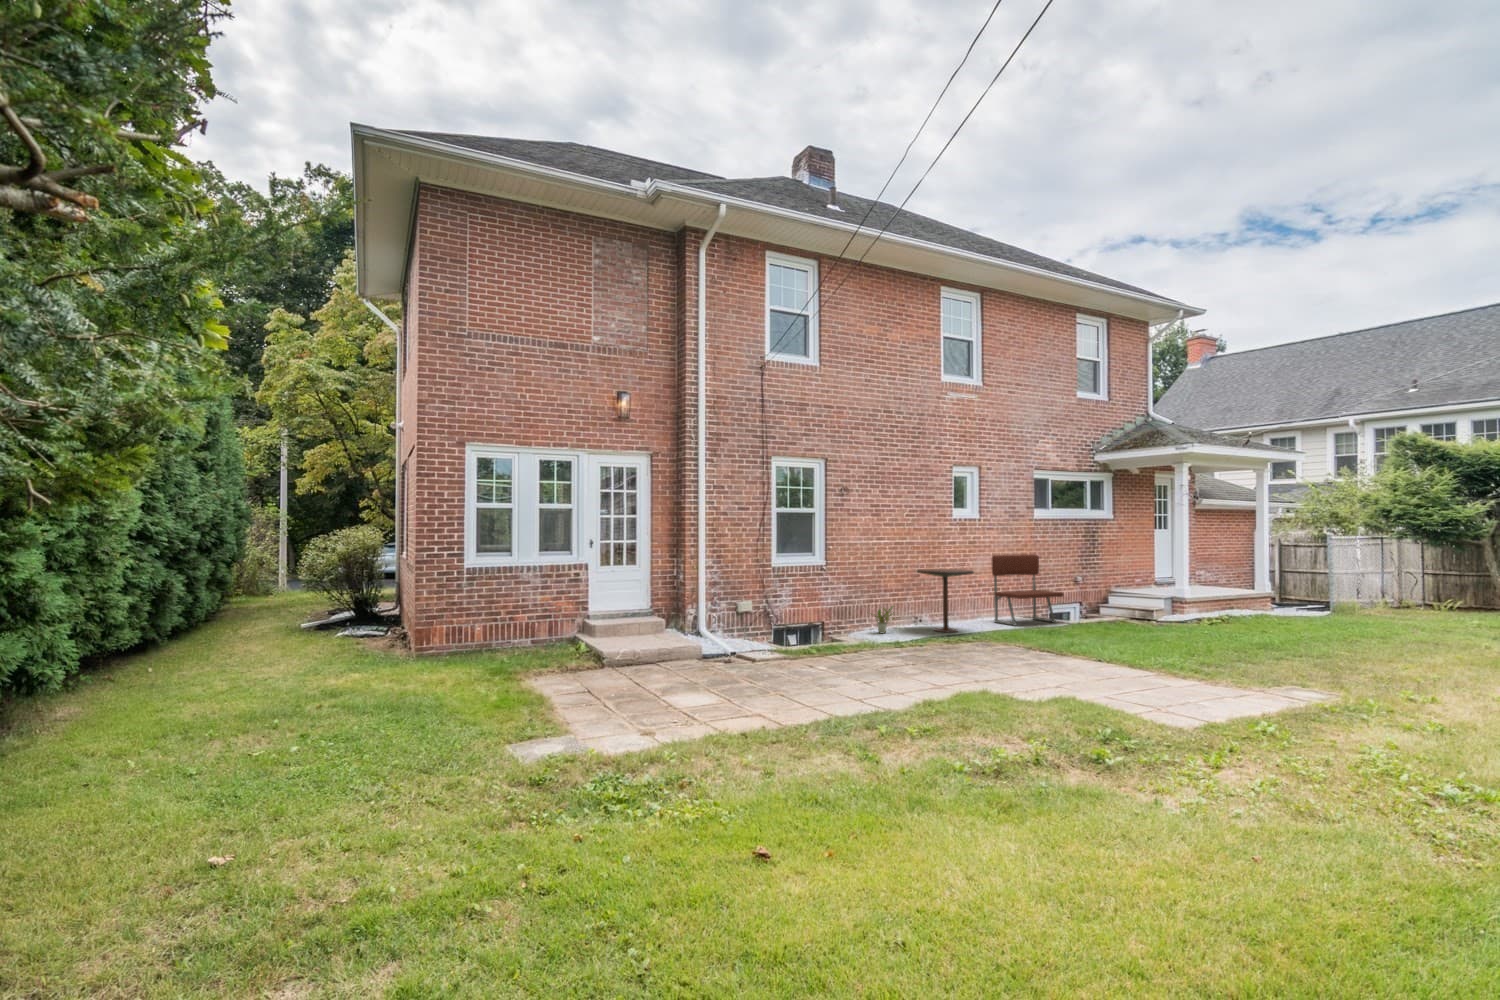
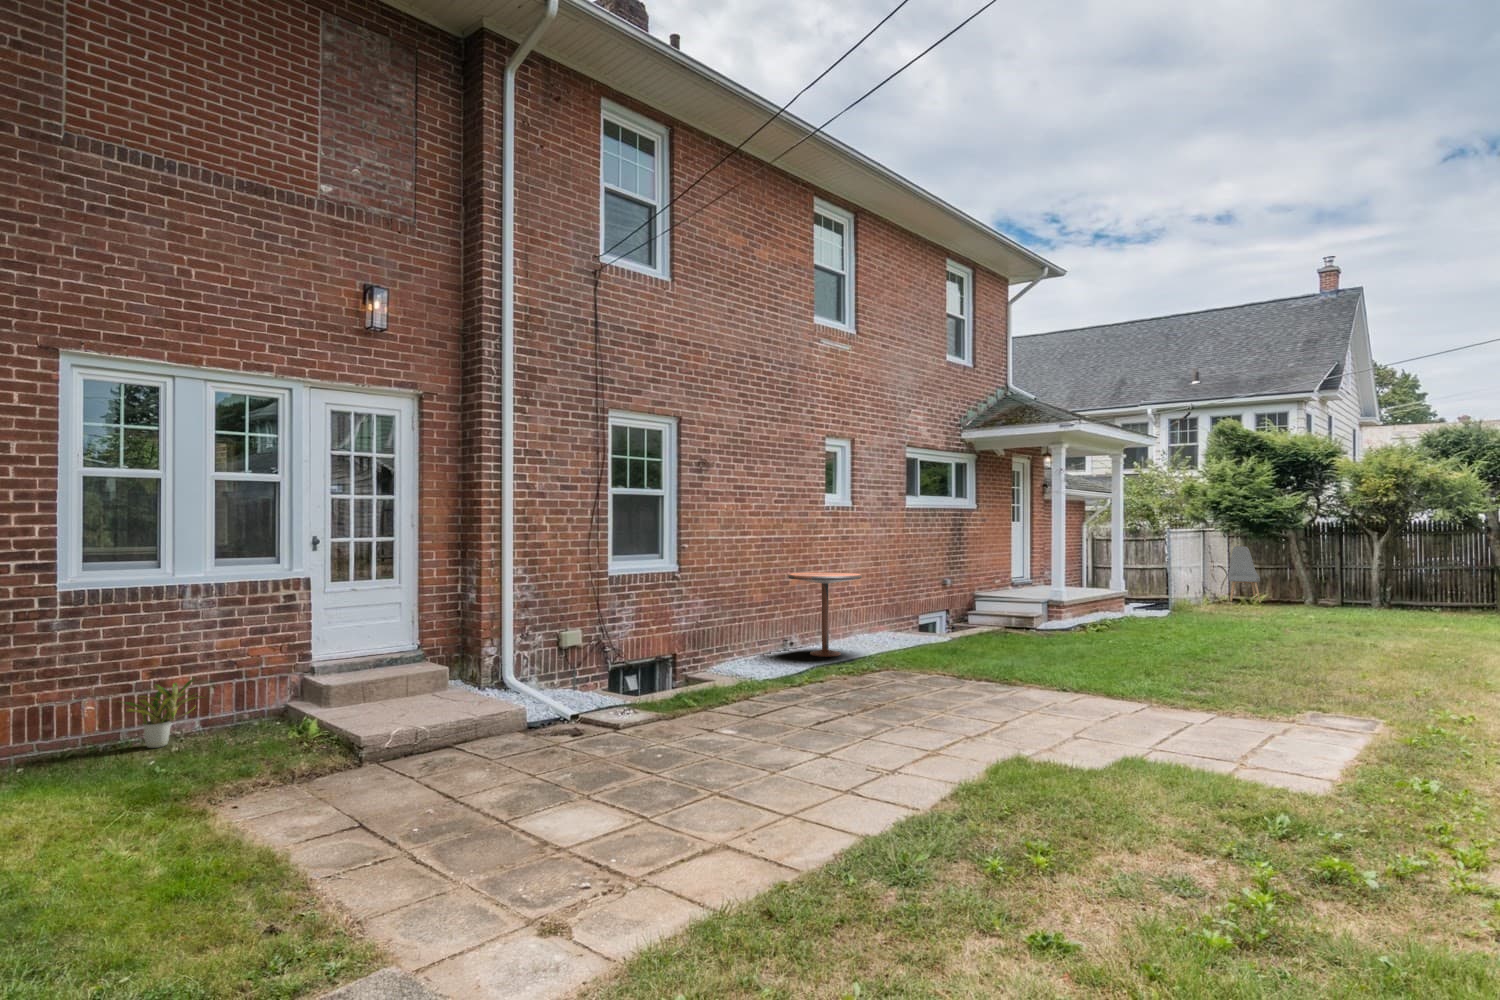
bench: present [992,554,1064,625] -> none [867,552,946,642]
chair: none [1416,554,1455,611] -> present [1228,546,1261,603]
potted plant: present [875,606,894,634] -> present [123,678,204,748]

